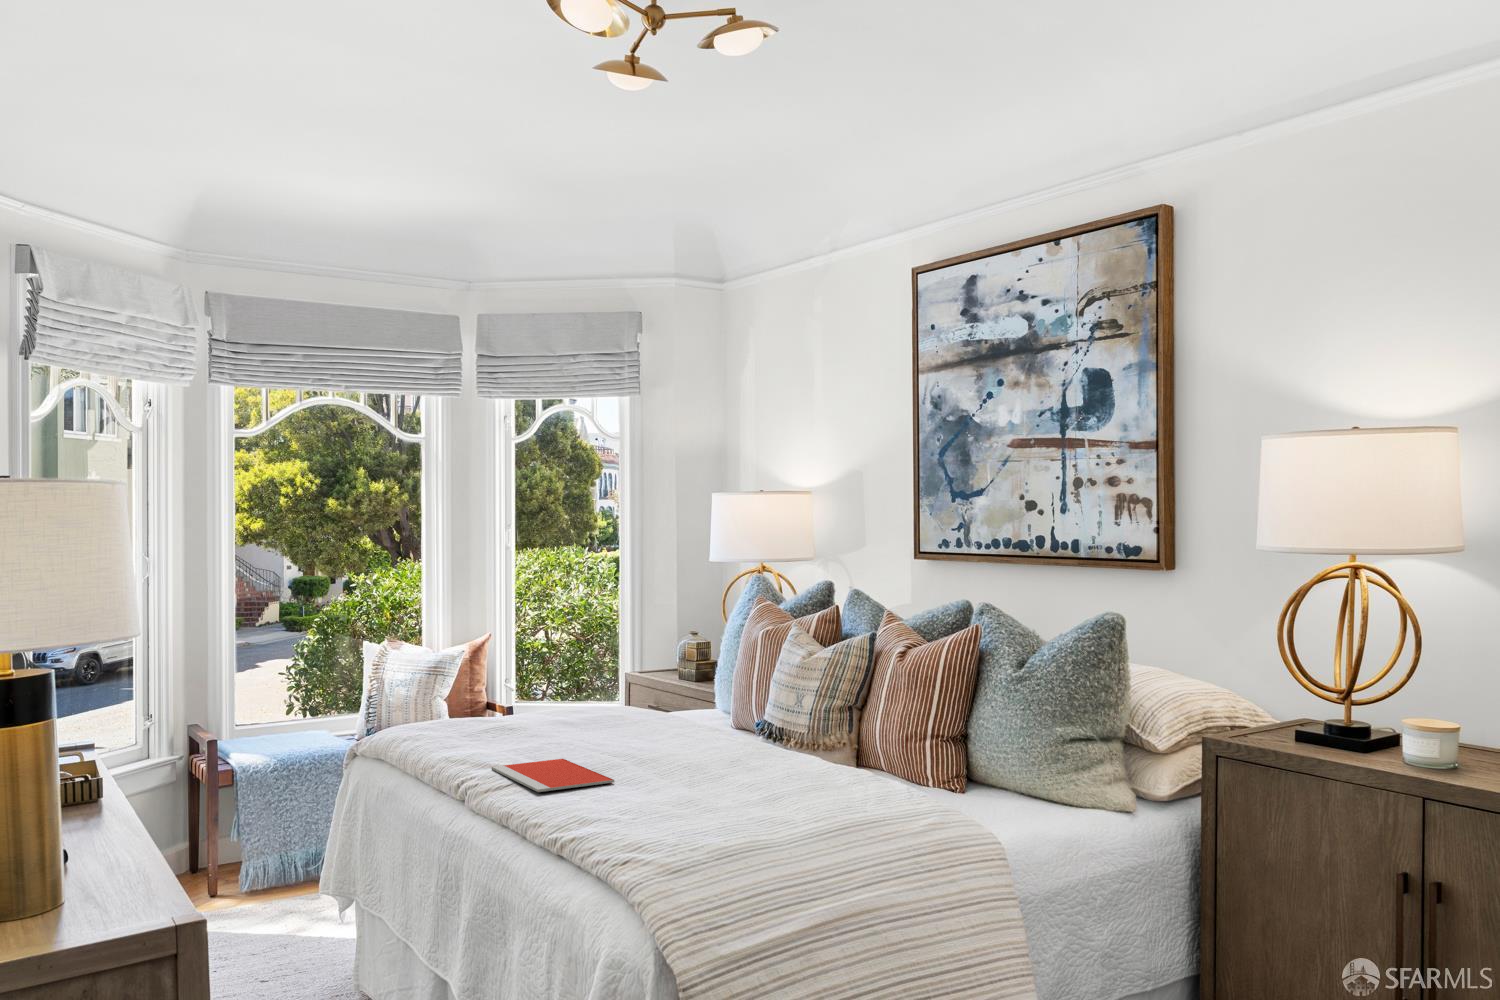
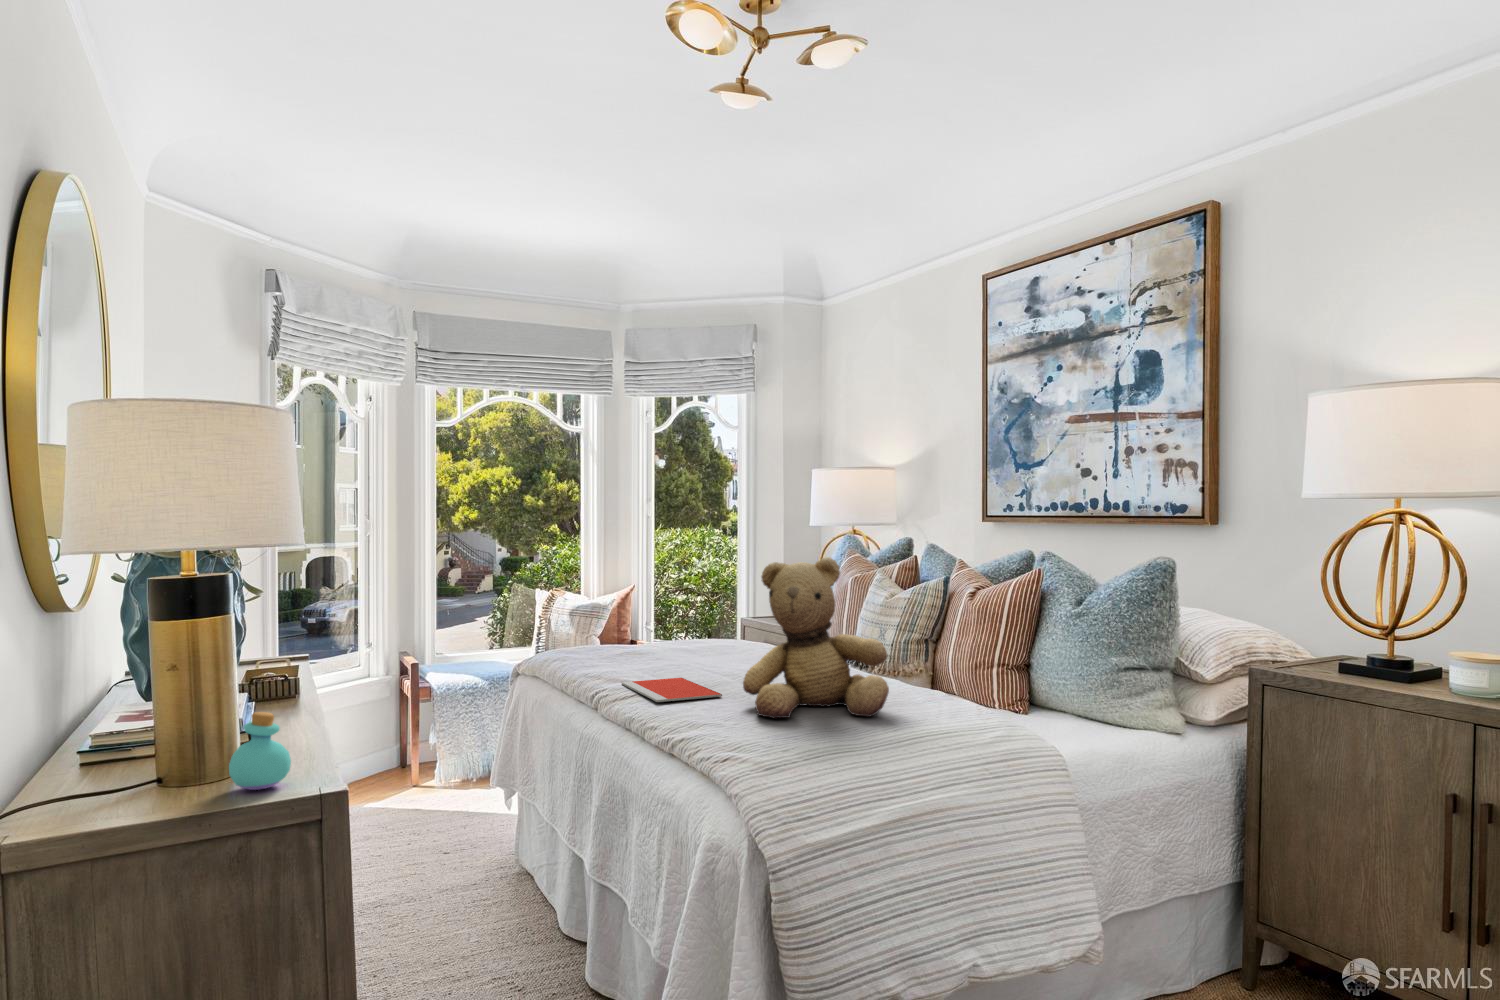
teddy bear: none [640,618,809,810] -> present [743,557,889,719]
perfume bottle: none [48,832,123,925] -> present [229,712,291,790]

